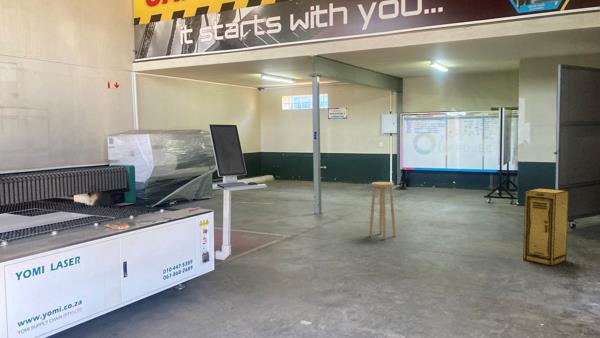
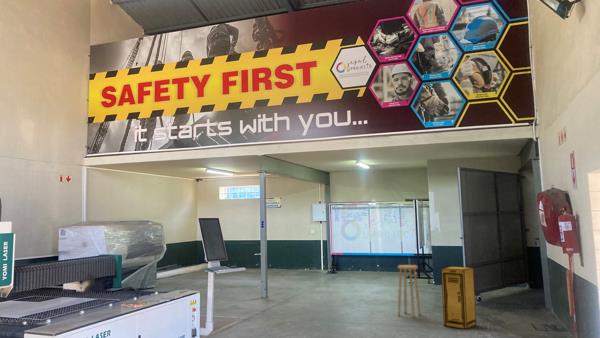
stool: present [369,182,395,239] -> present [398,265,421,317]

